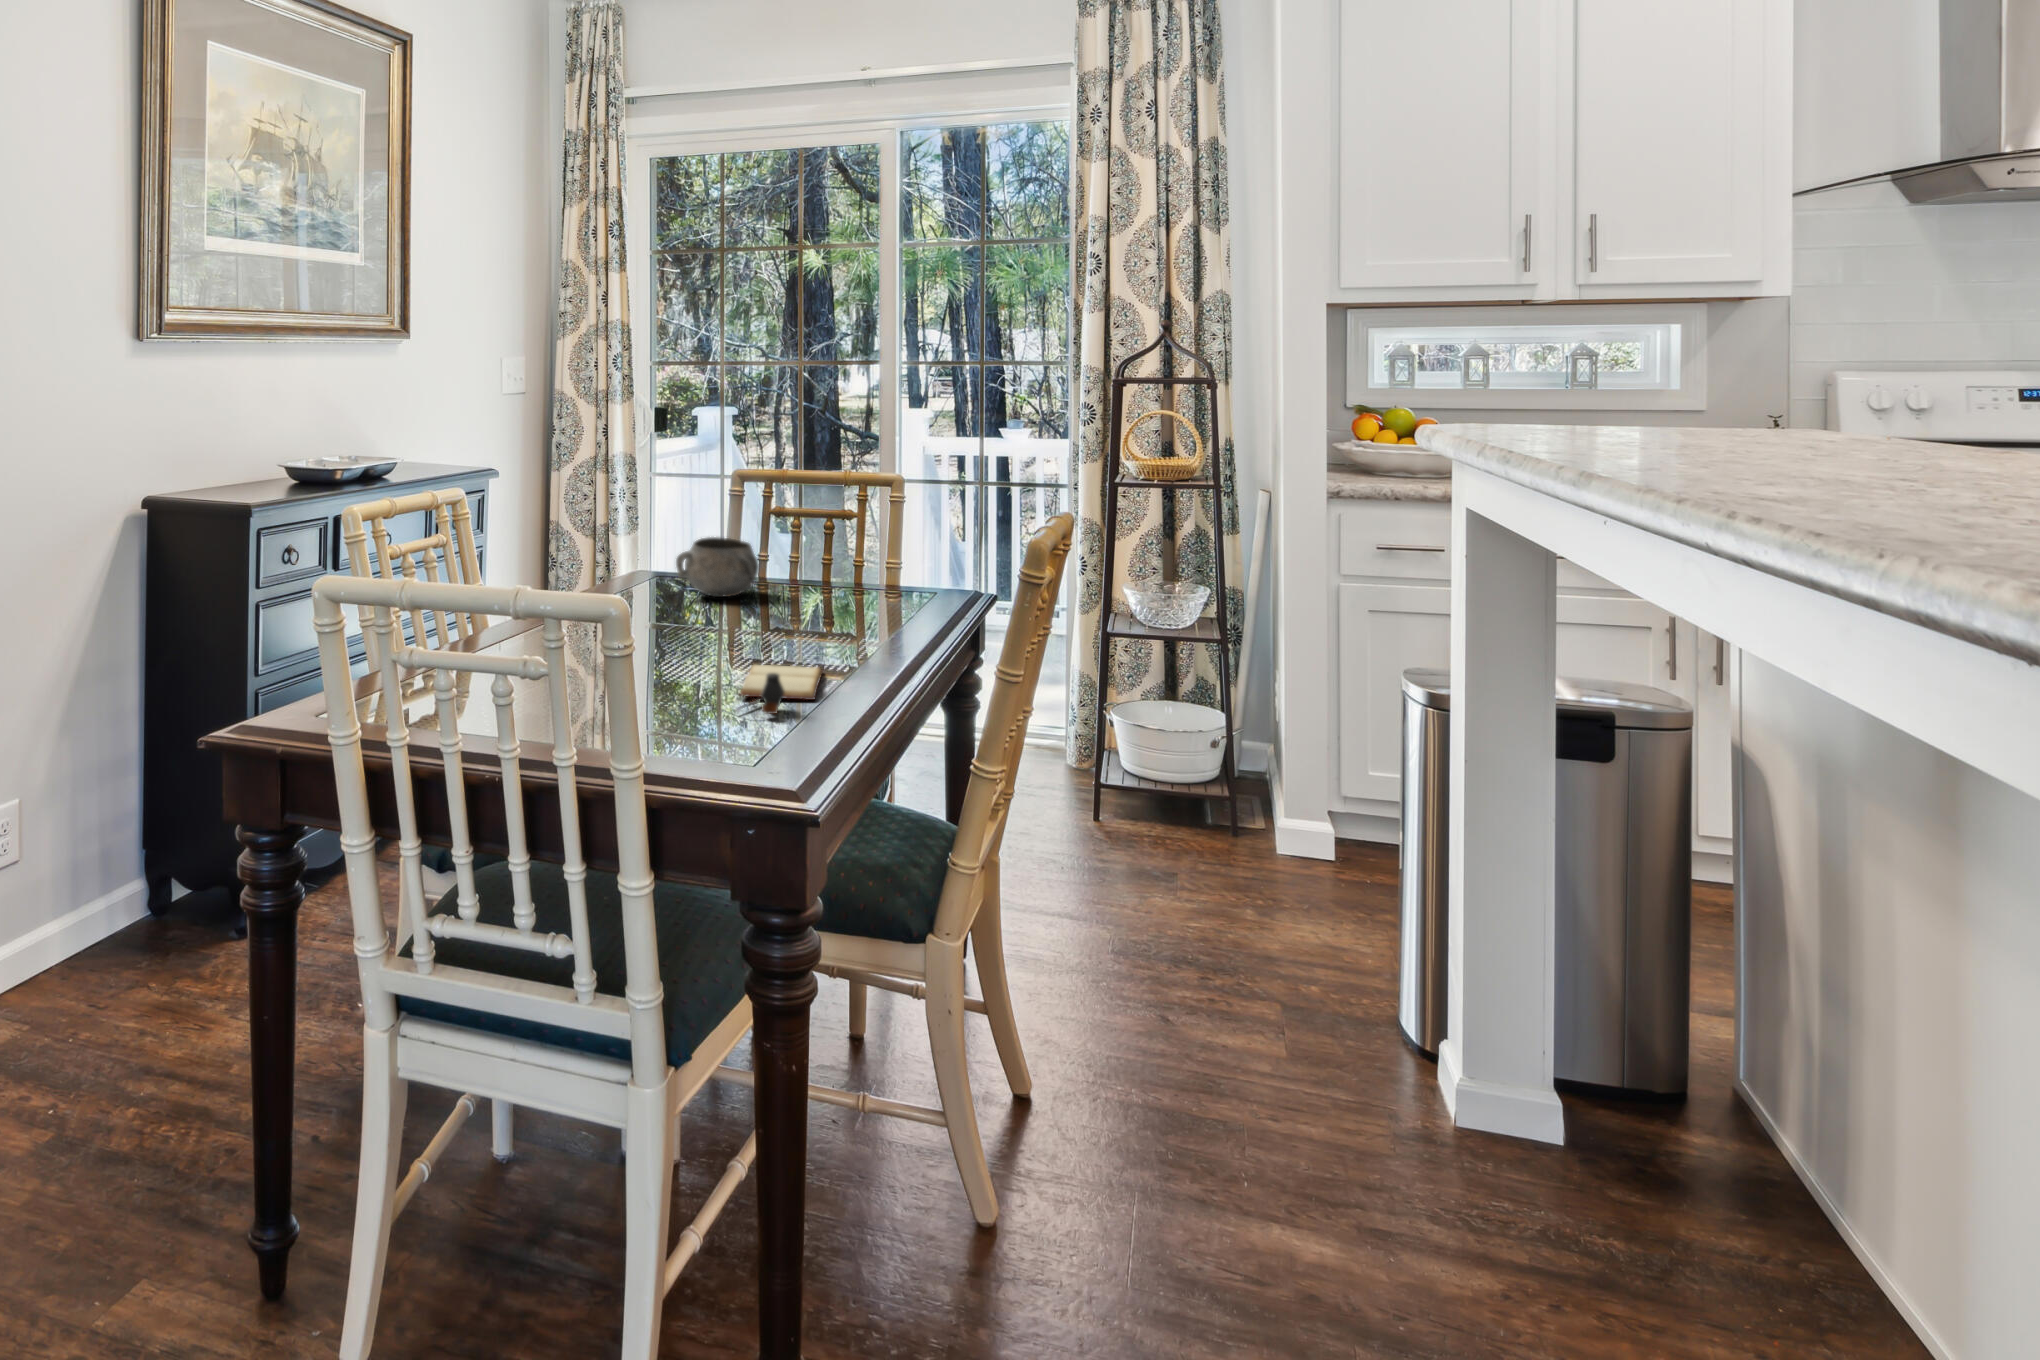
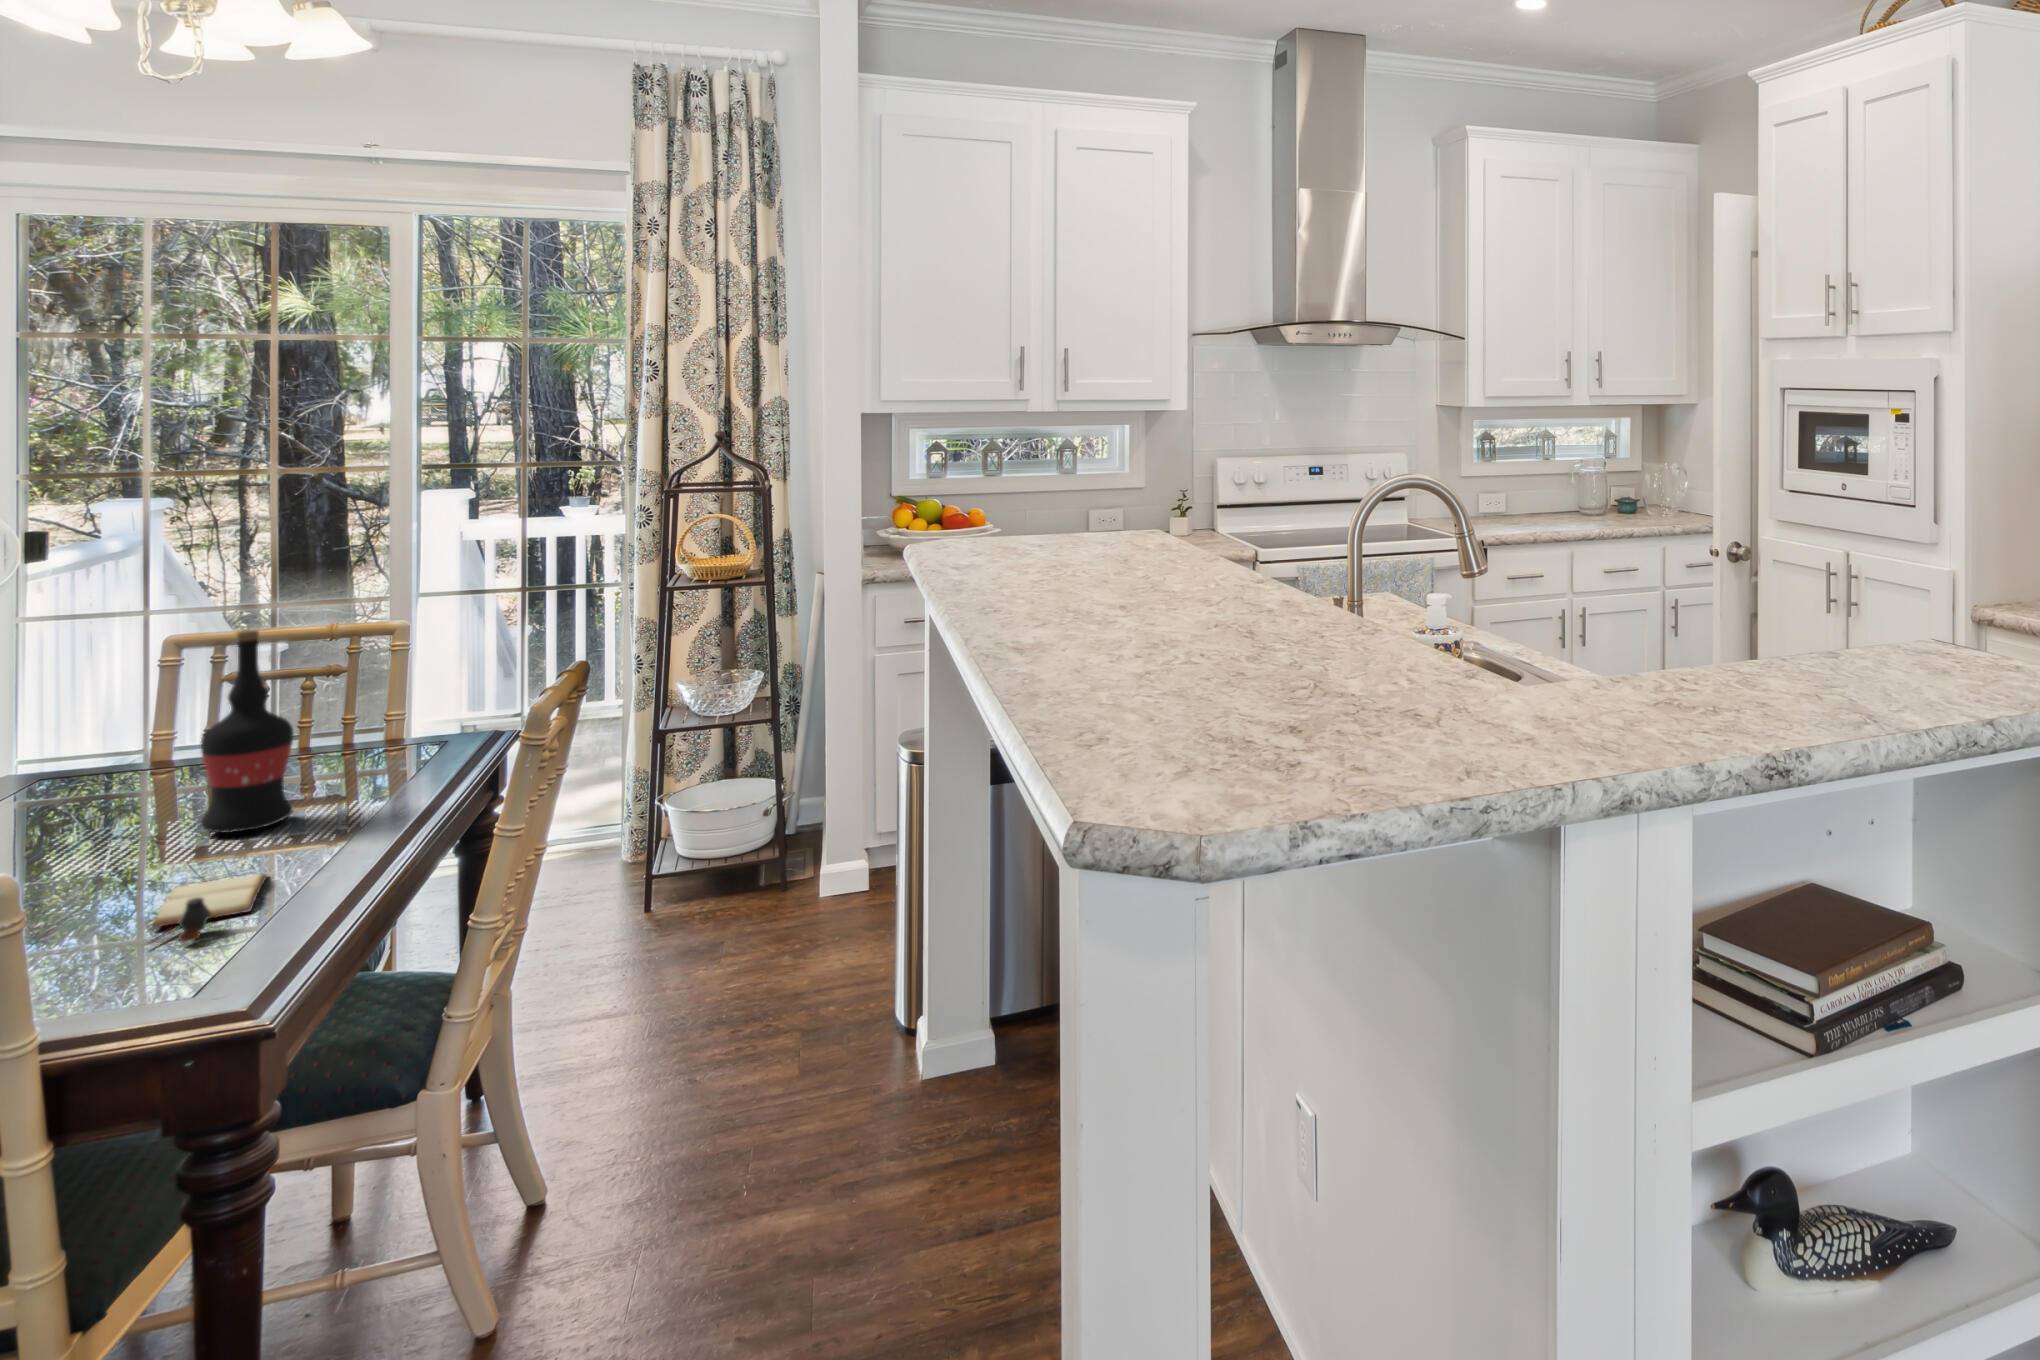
wine bottle: none [766,438,835,632] -> present [201,630,294,833]
decorative bowl: present [676,537,759,597] -> none [71,732,196,802]

